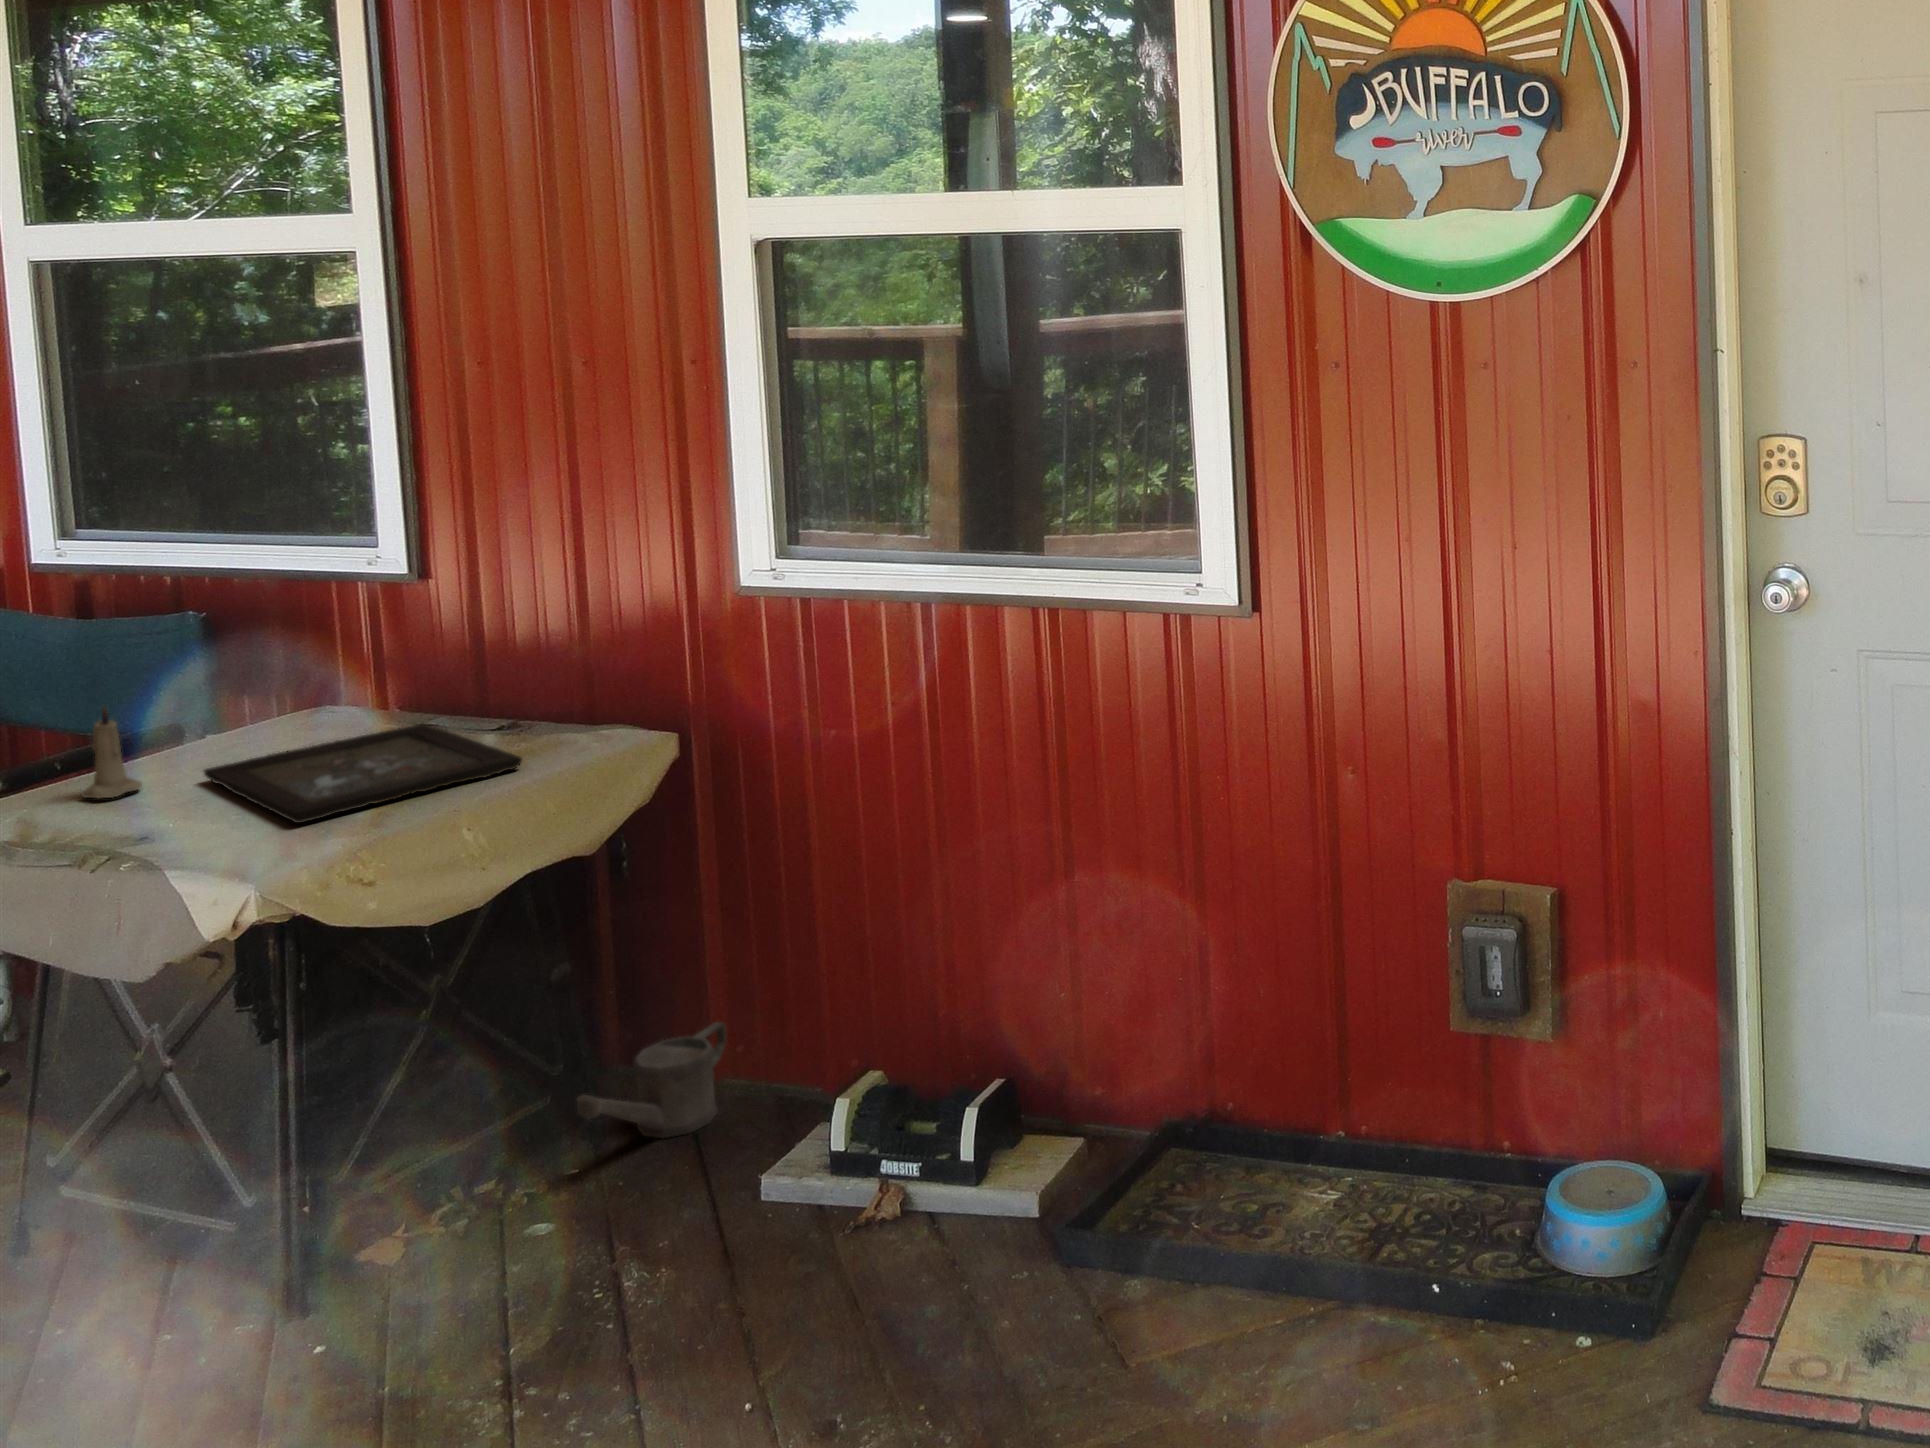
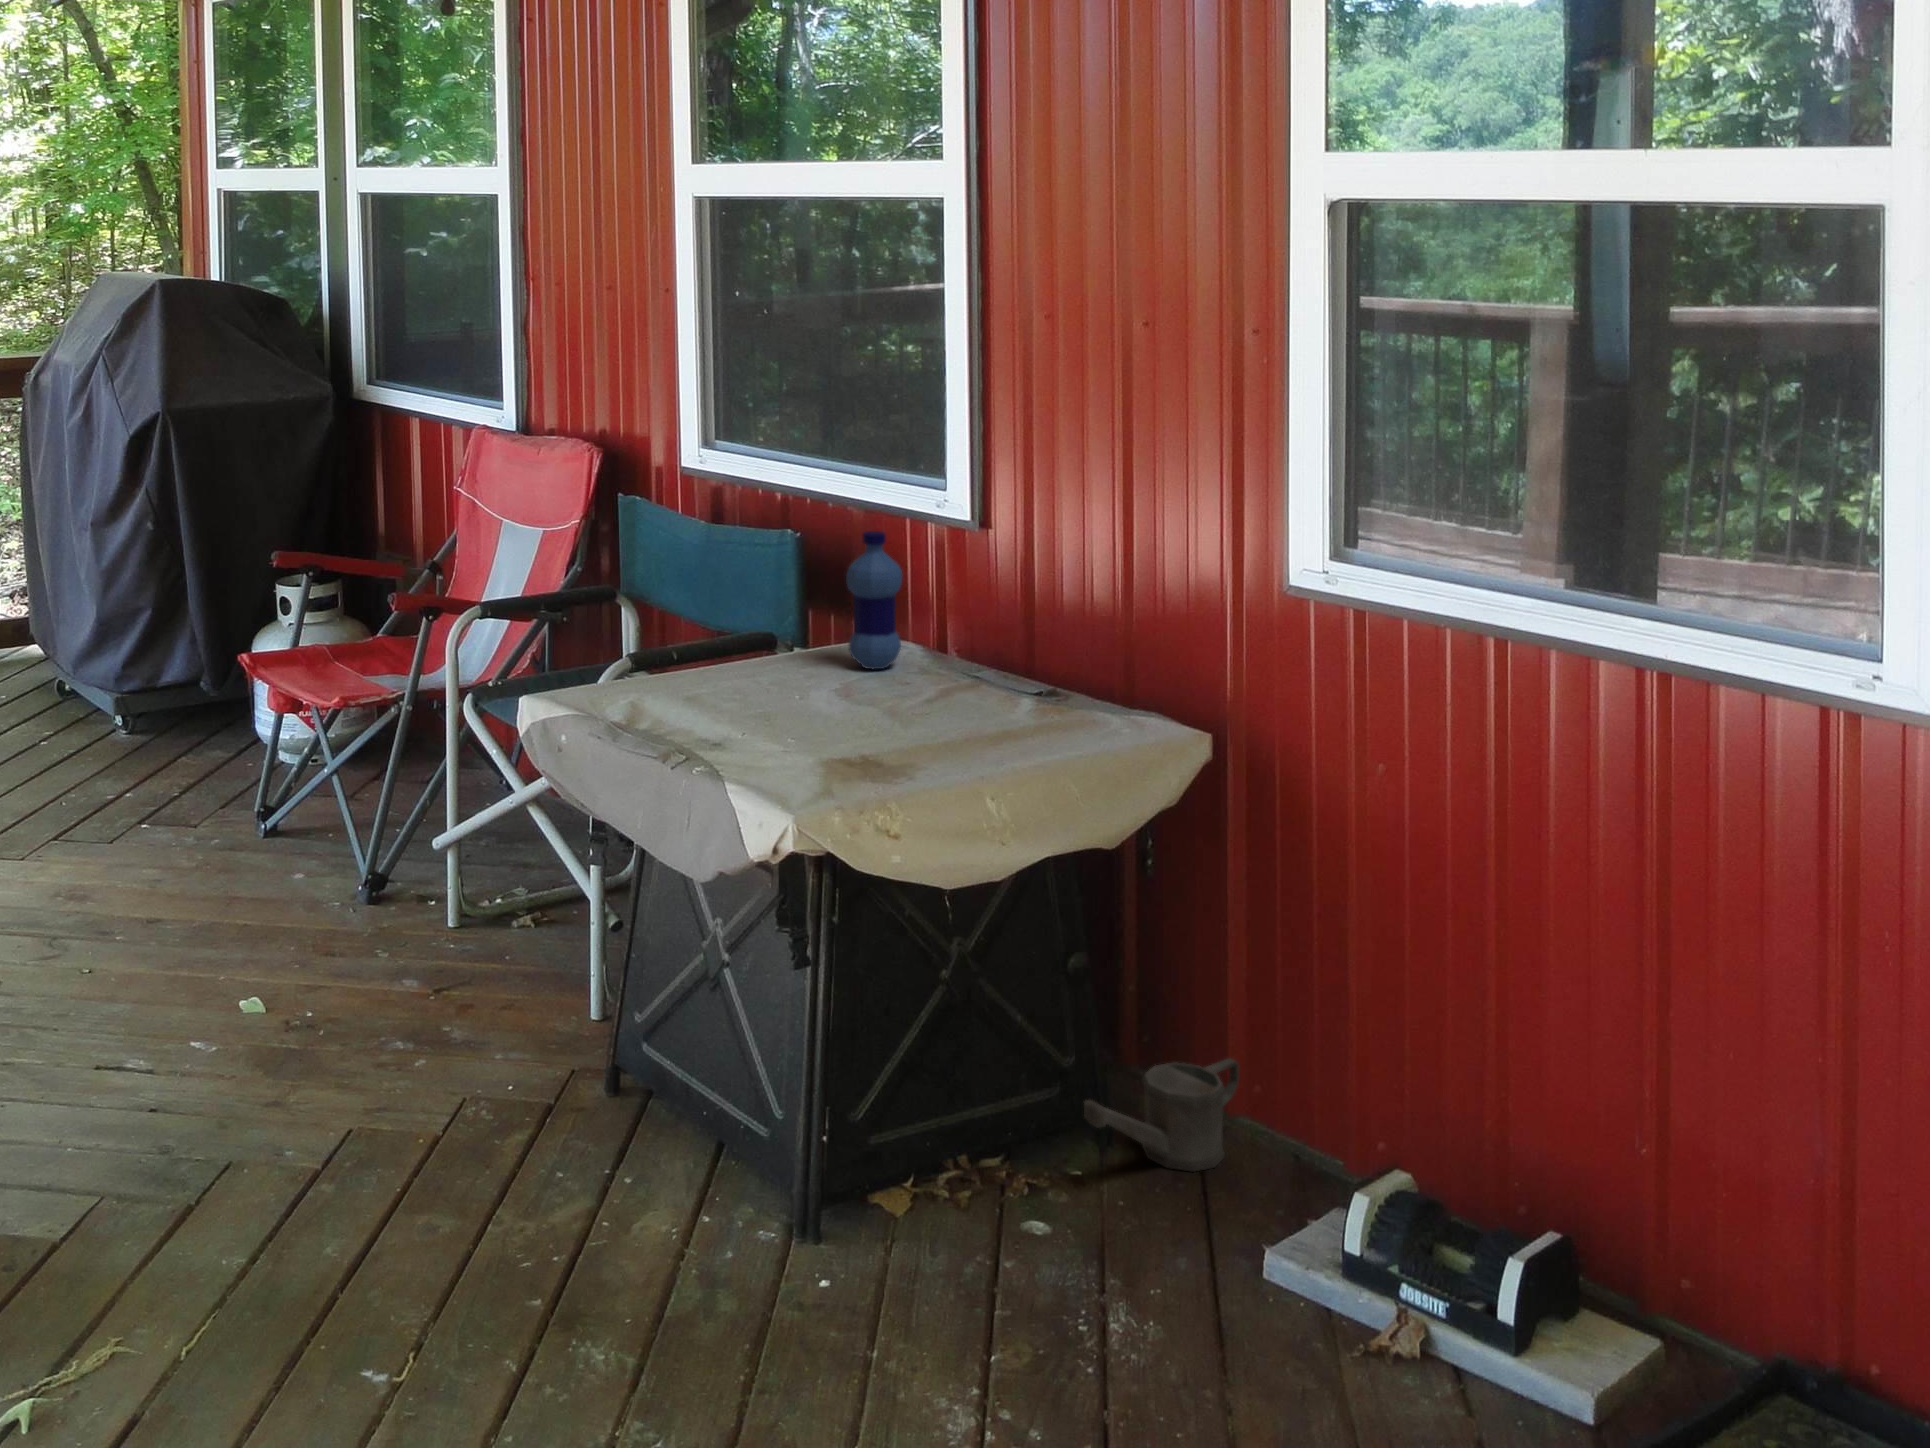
water bottle: none [269,590,340,734] -> present [846,531,902,669]
candle: present [82,706,142,798] -> none [691,615,737,702]
tray: present [204,723,522,823] -> none [784,681,1054,766]

